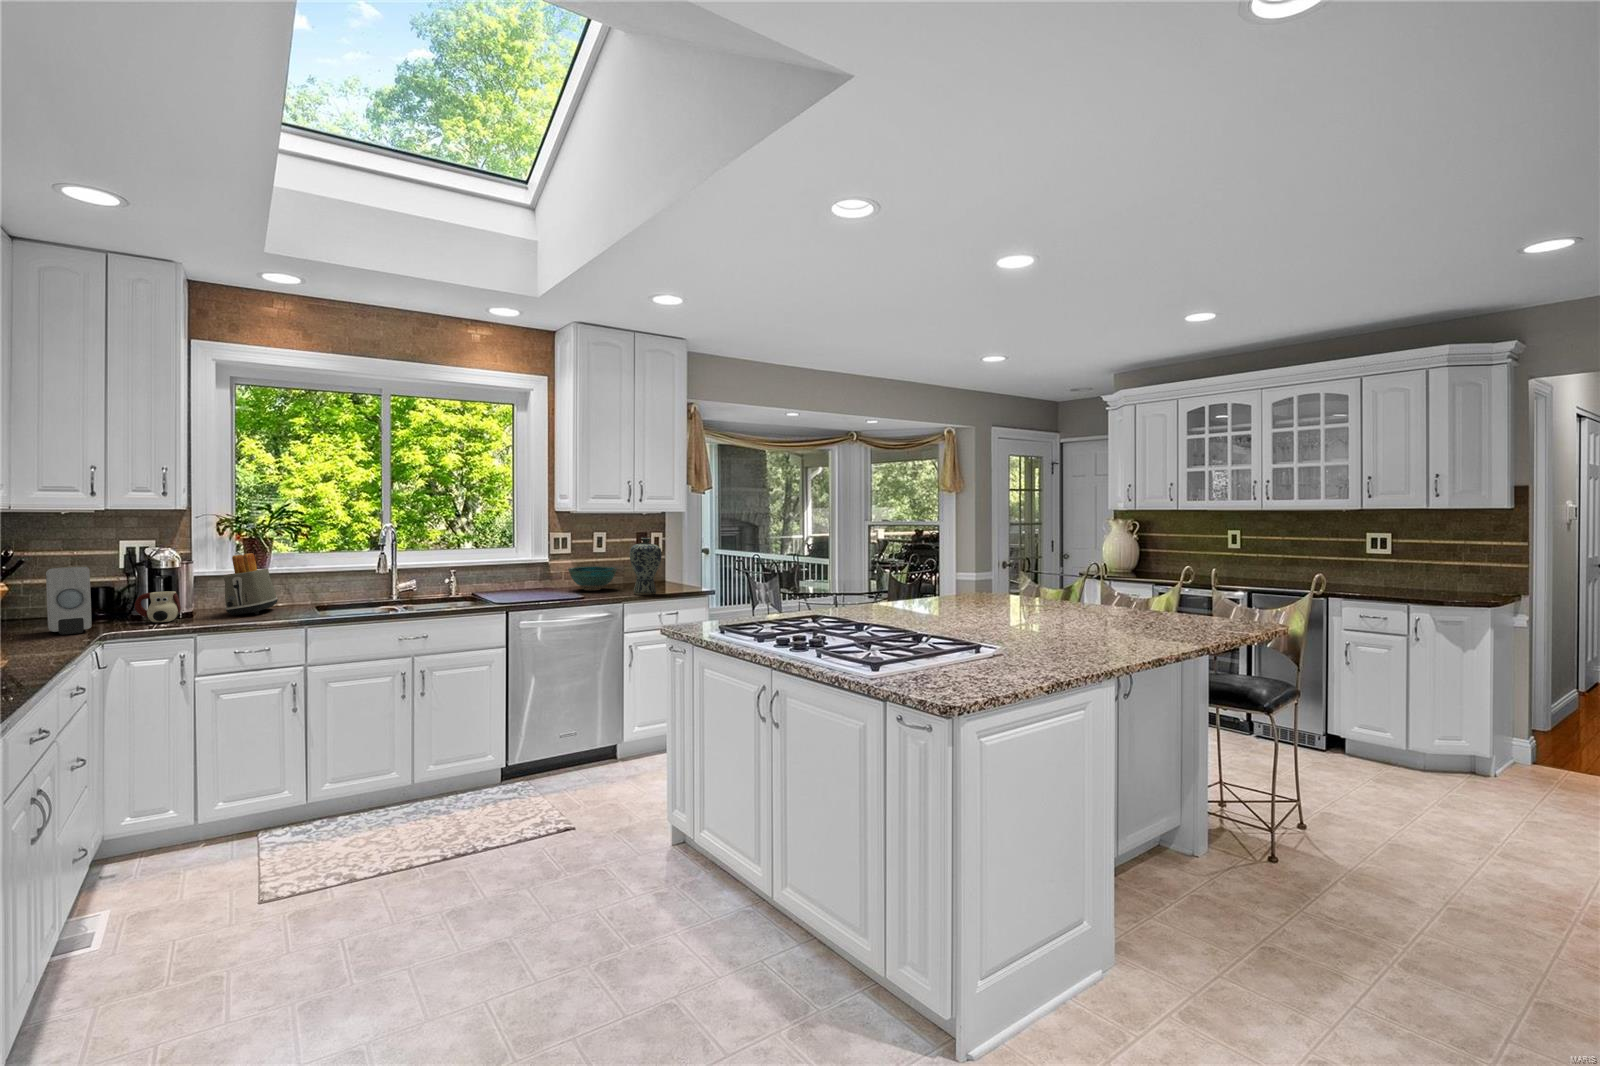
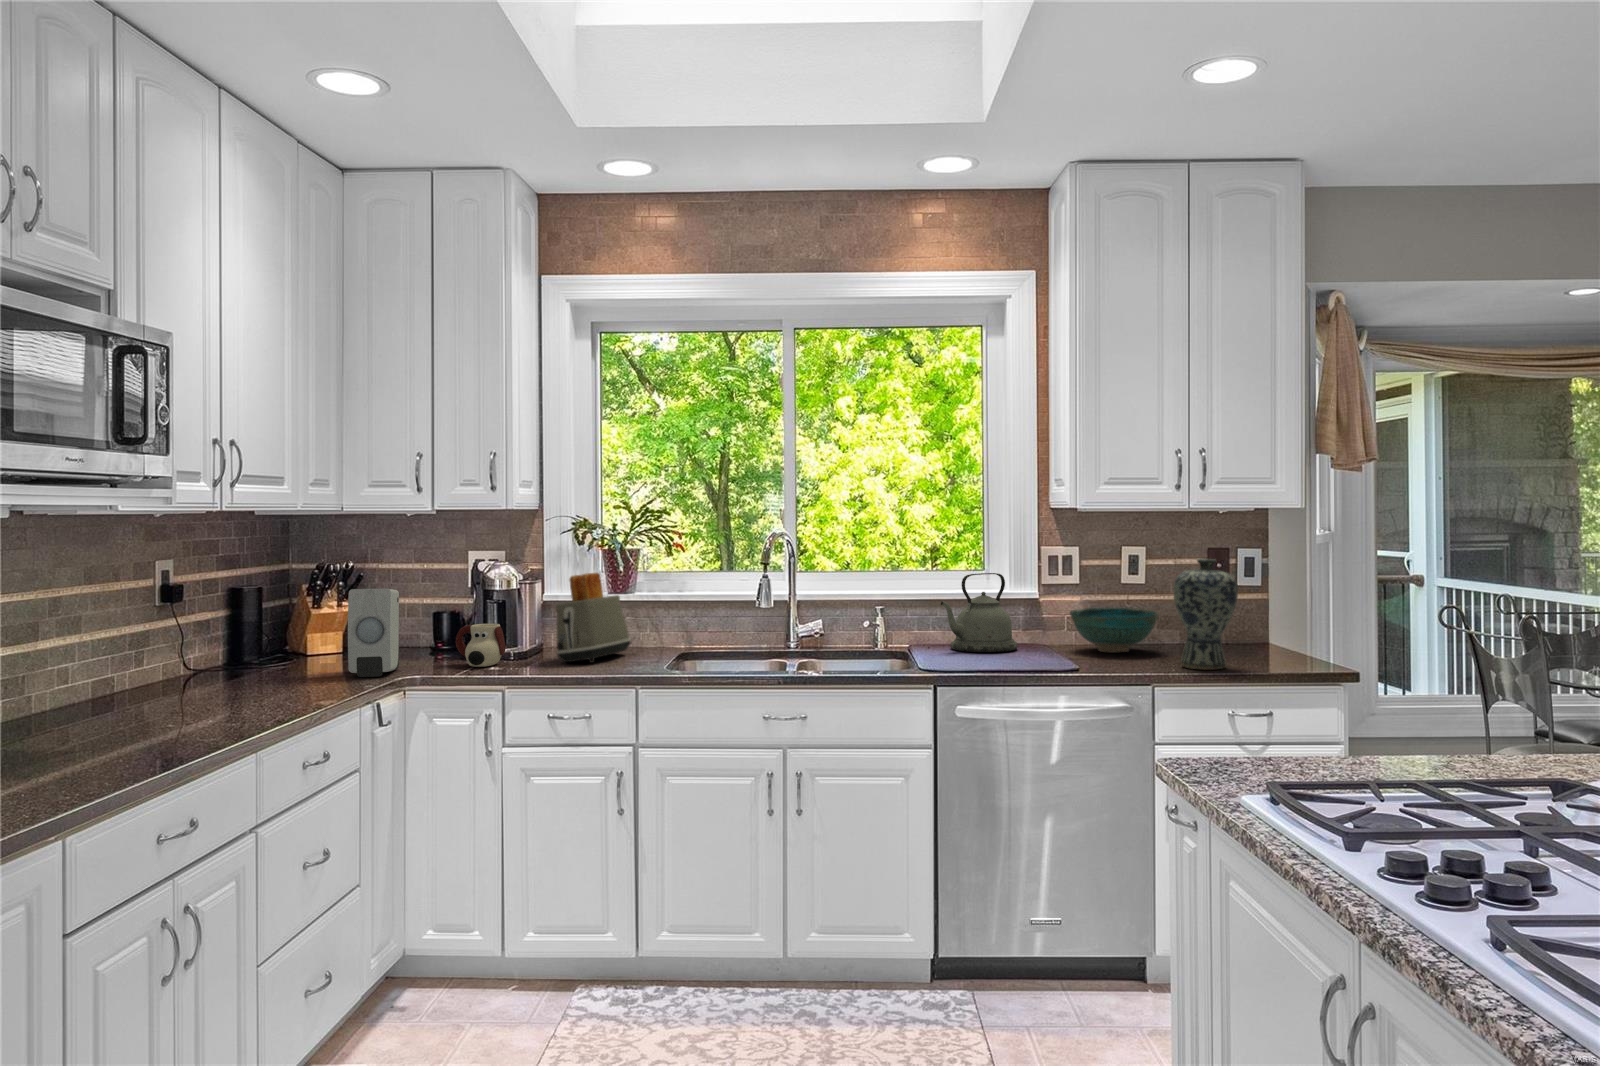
kettle: none [495,549,539,594] -> present [941,573,1017,652]

